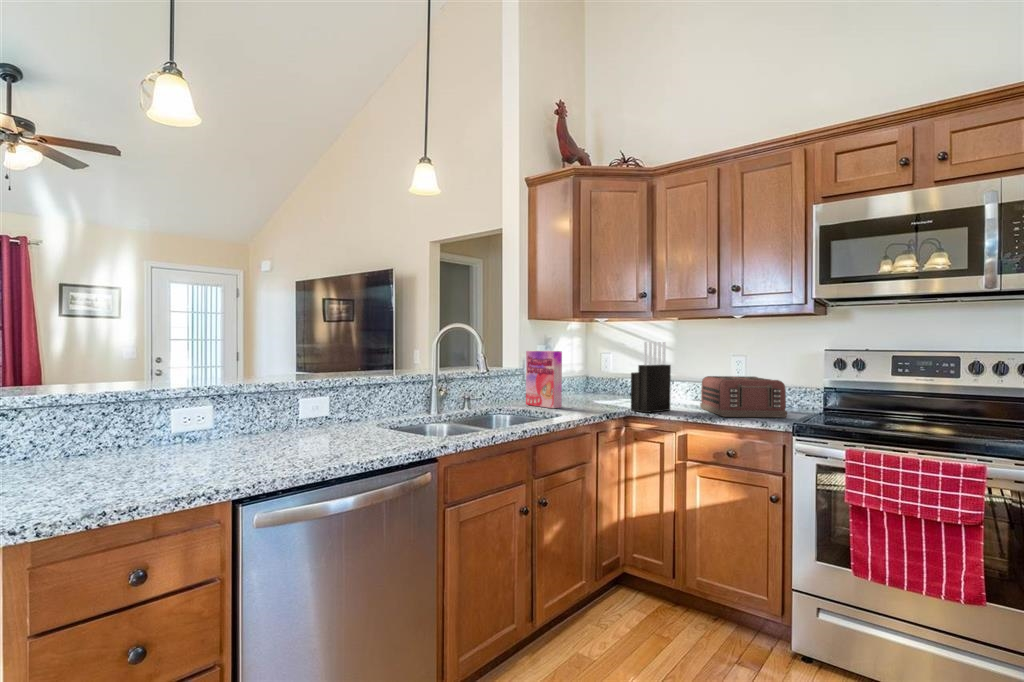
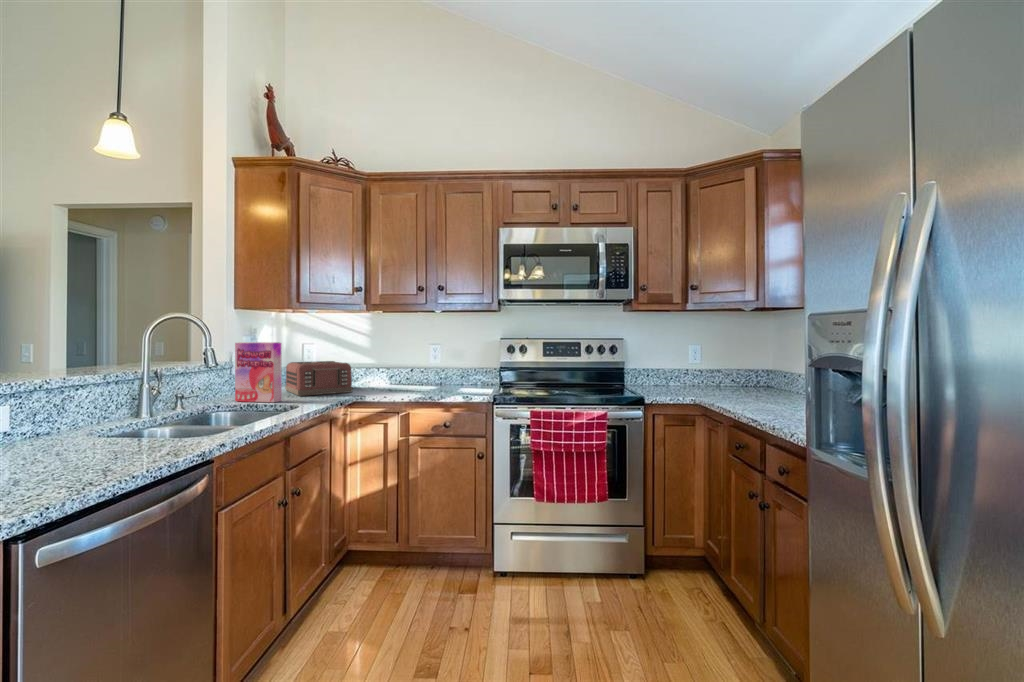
knife block: present [631,342,671,413] -> none [356,333,390,398]
toaster: present [700,376,787,418] -> present [285,361,353,396]

